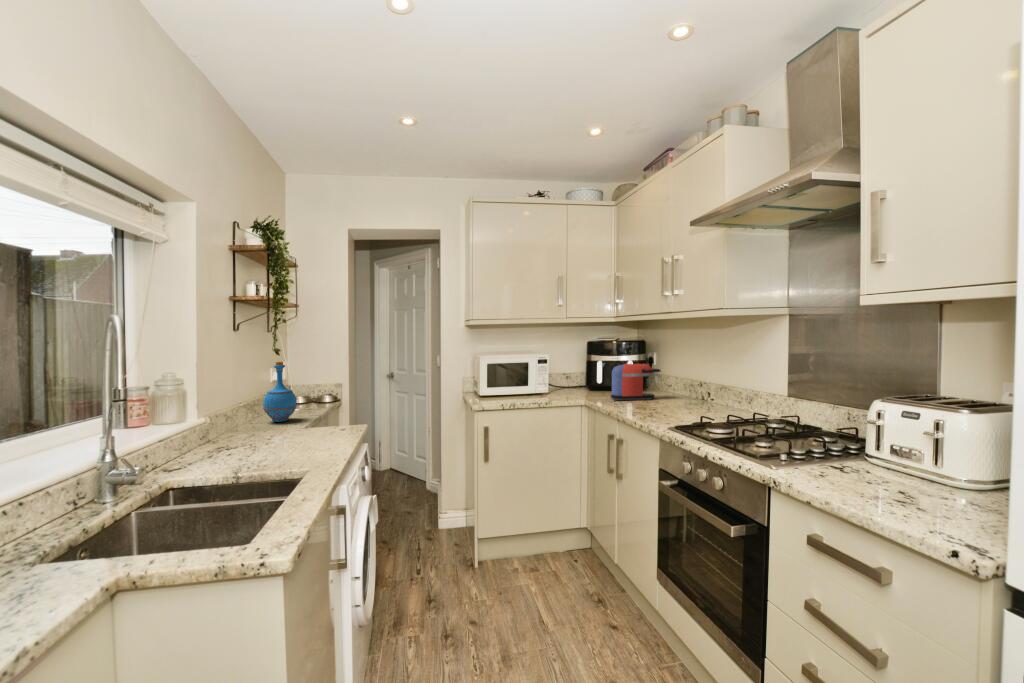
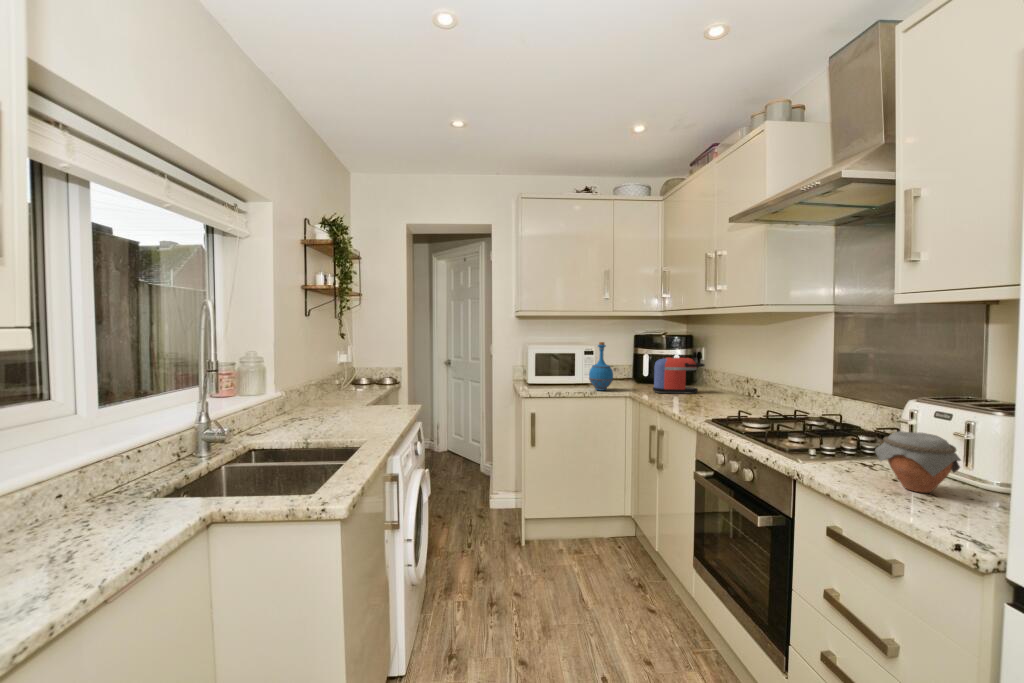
bottle: present [263,362,297,422] -> present [589,342,613,391]
jar: none [851,434,936,496] -> present [875,431,961,493]

